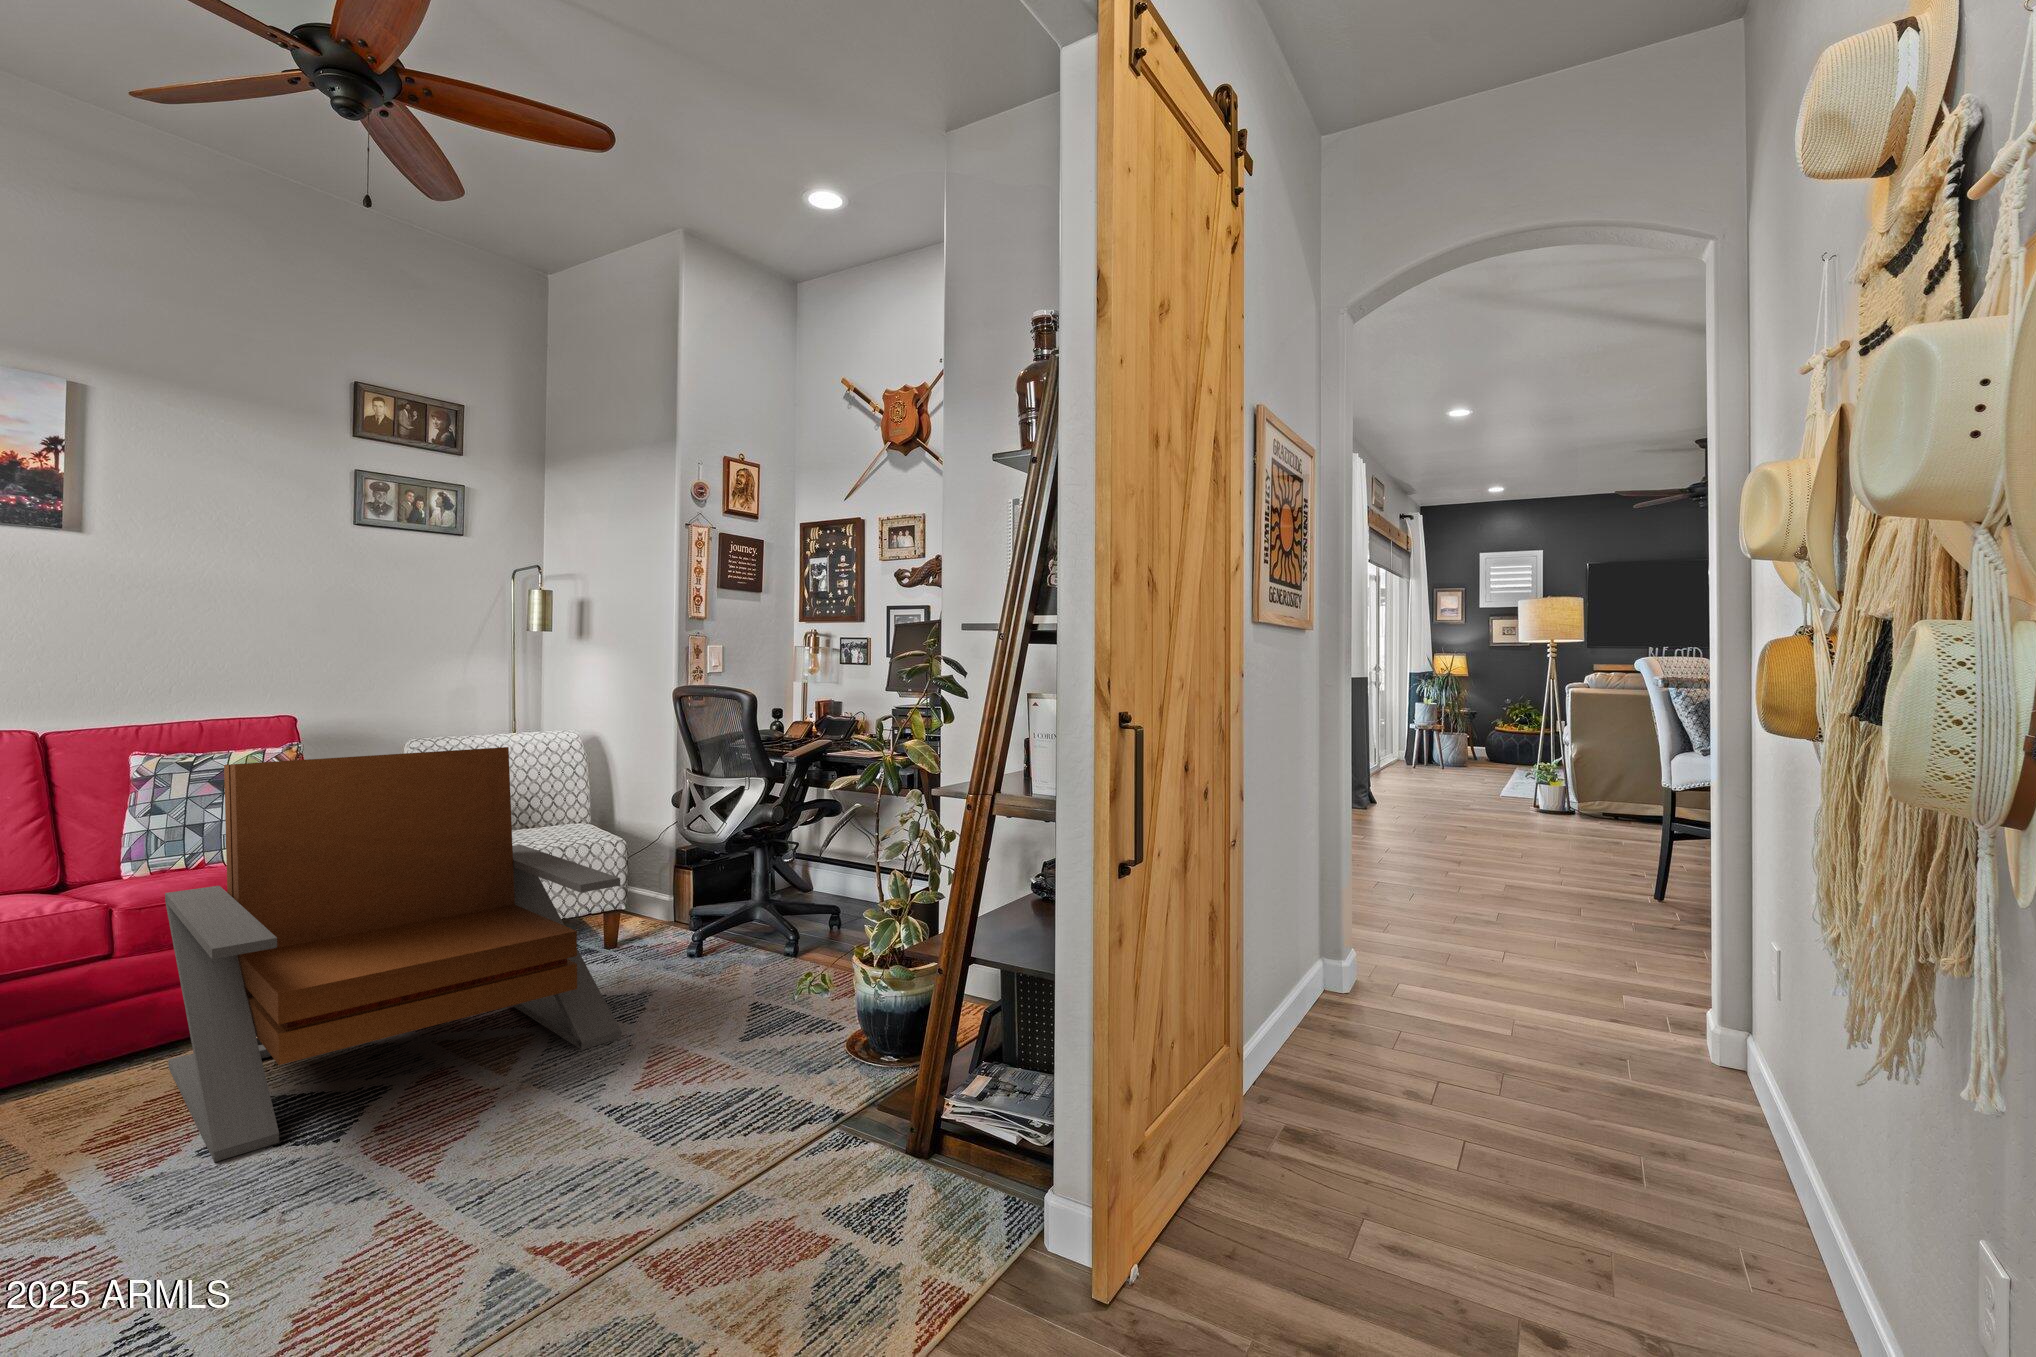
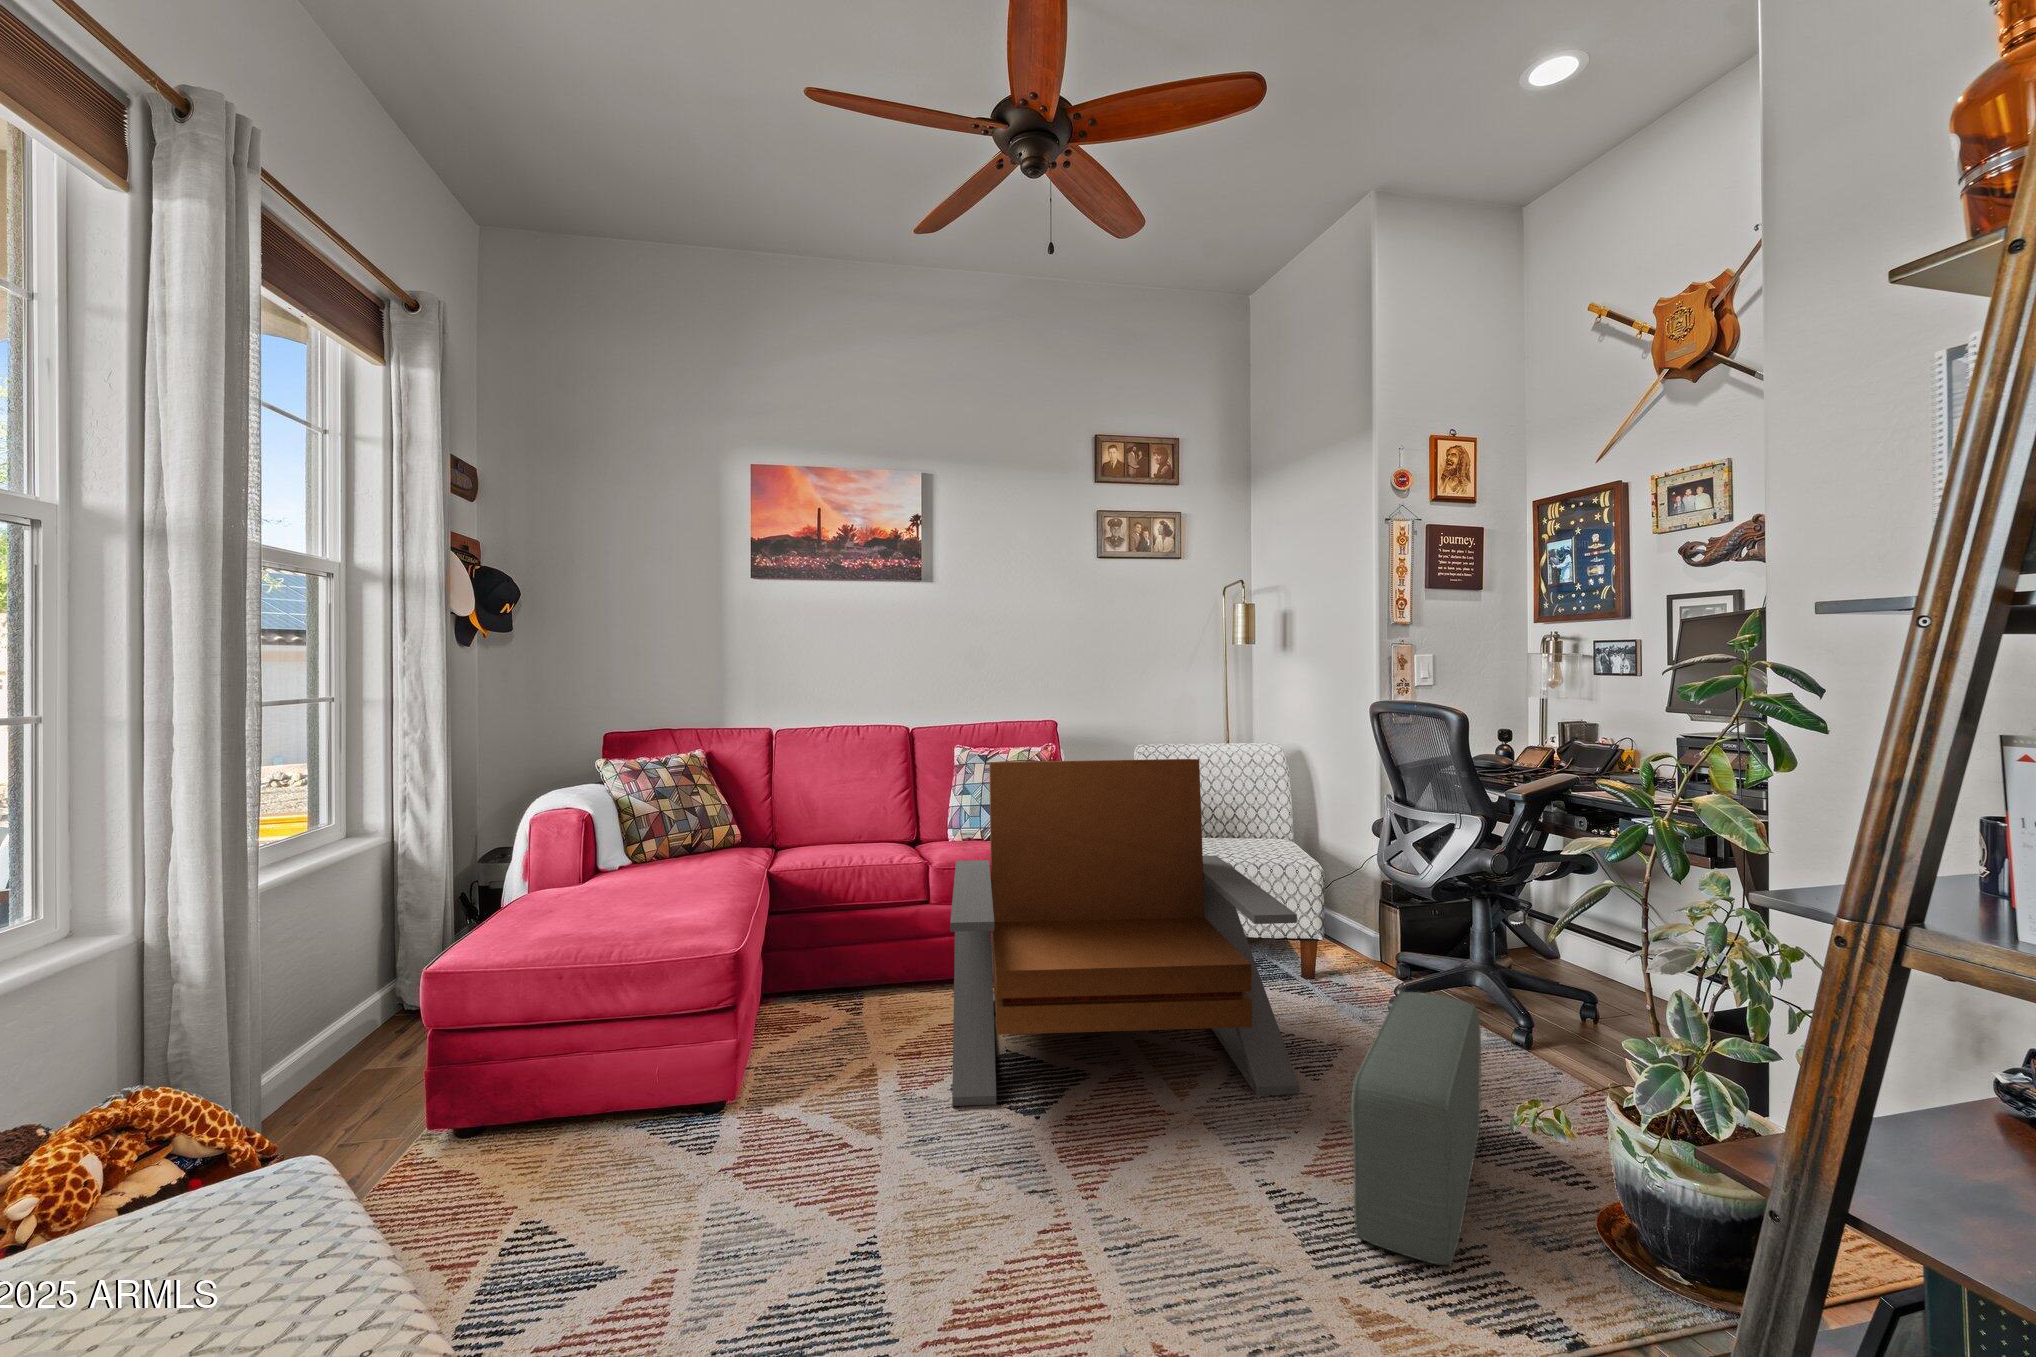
pouf: none [683,922,769,1113] -> present [1351,992,1481,1265]

